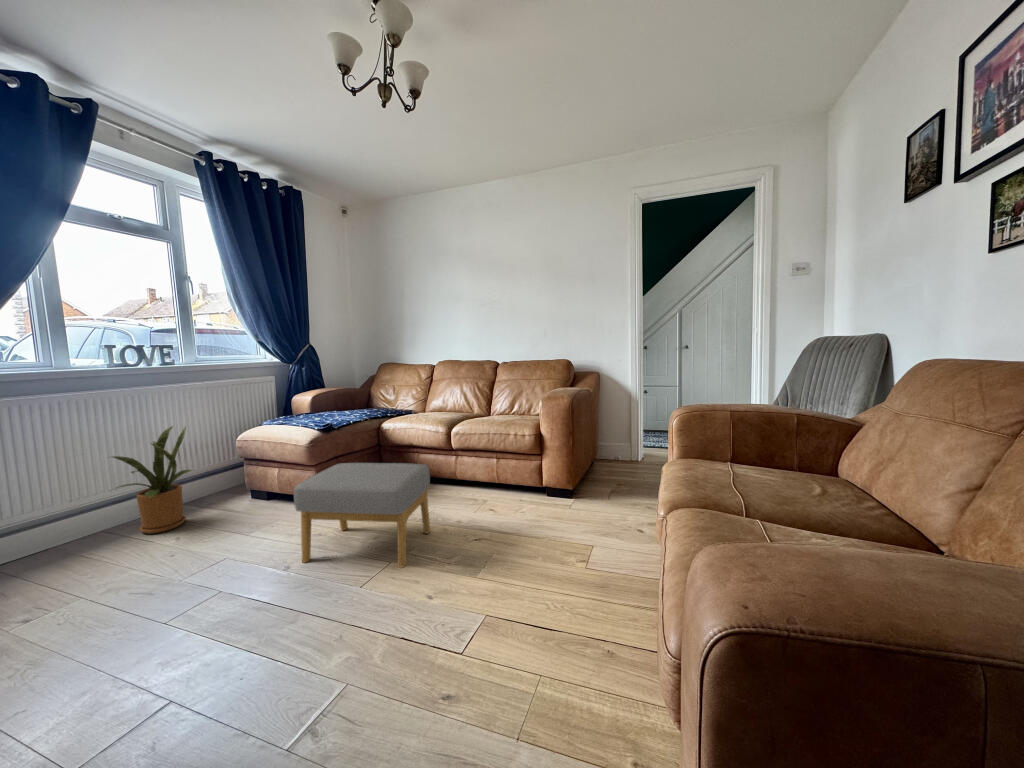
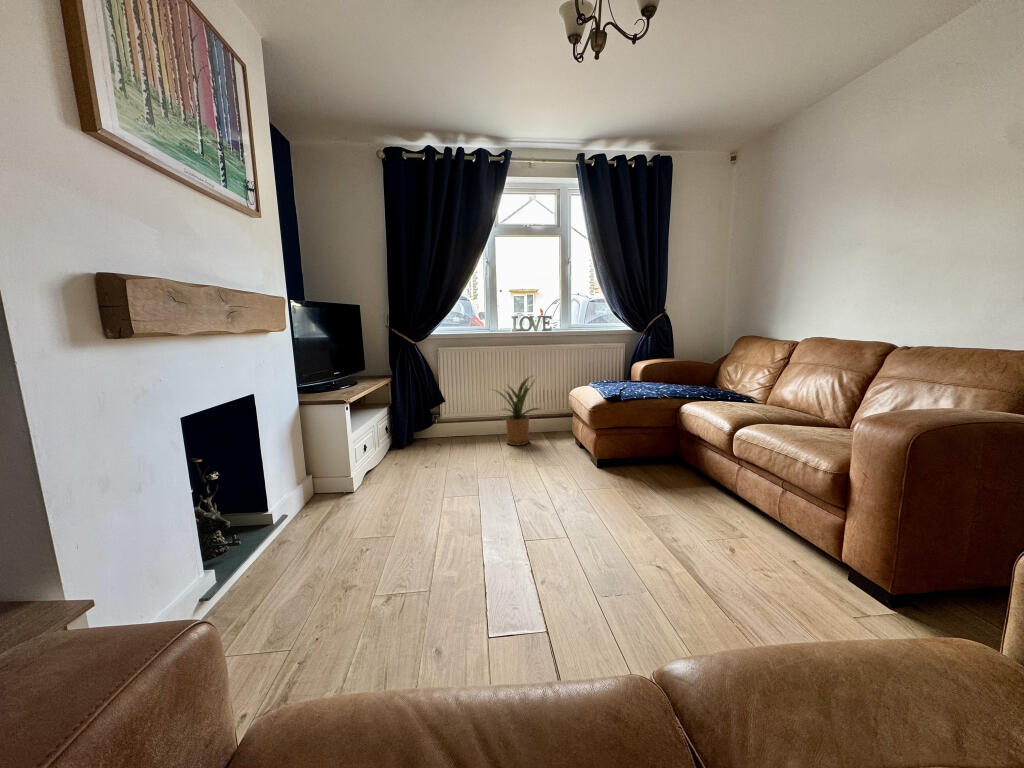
footstool: present [294,463,430,567] -> none [525,431,633,541]

